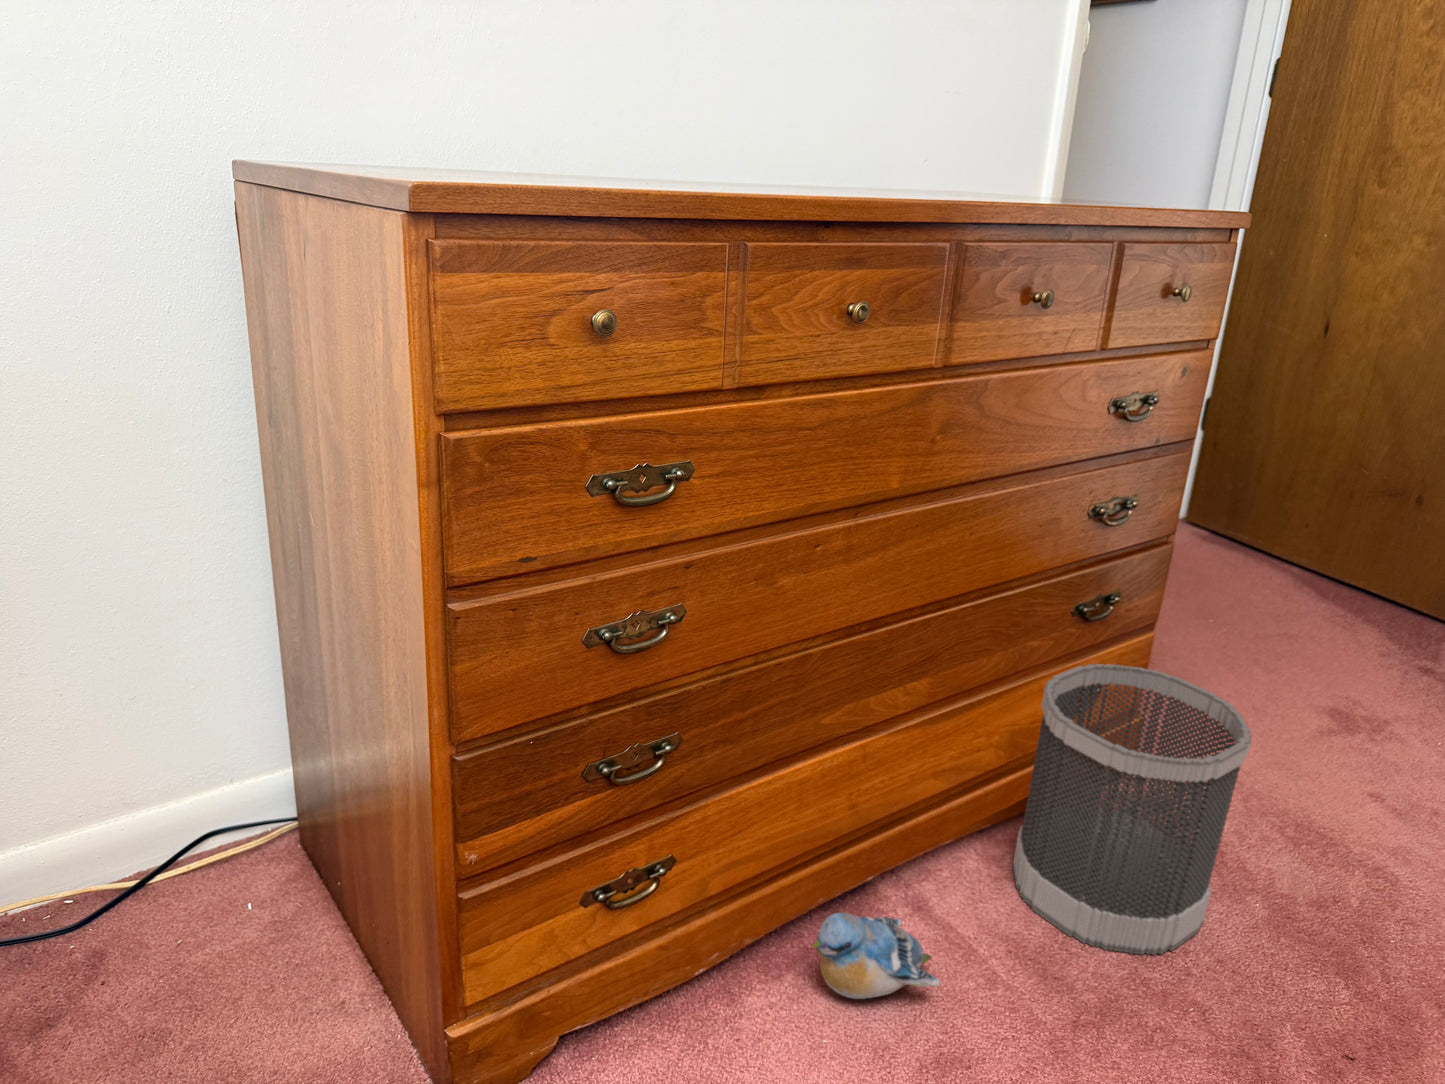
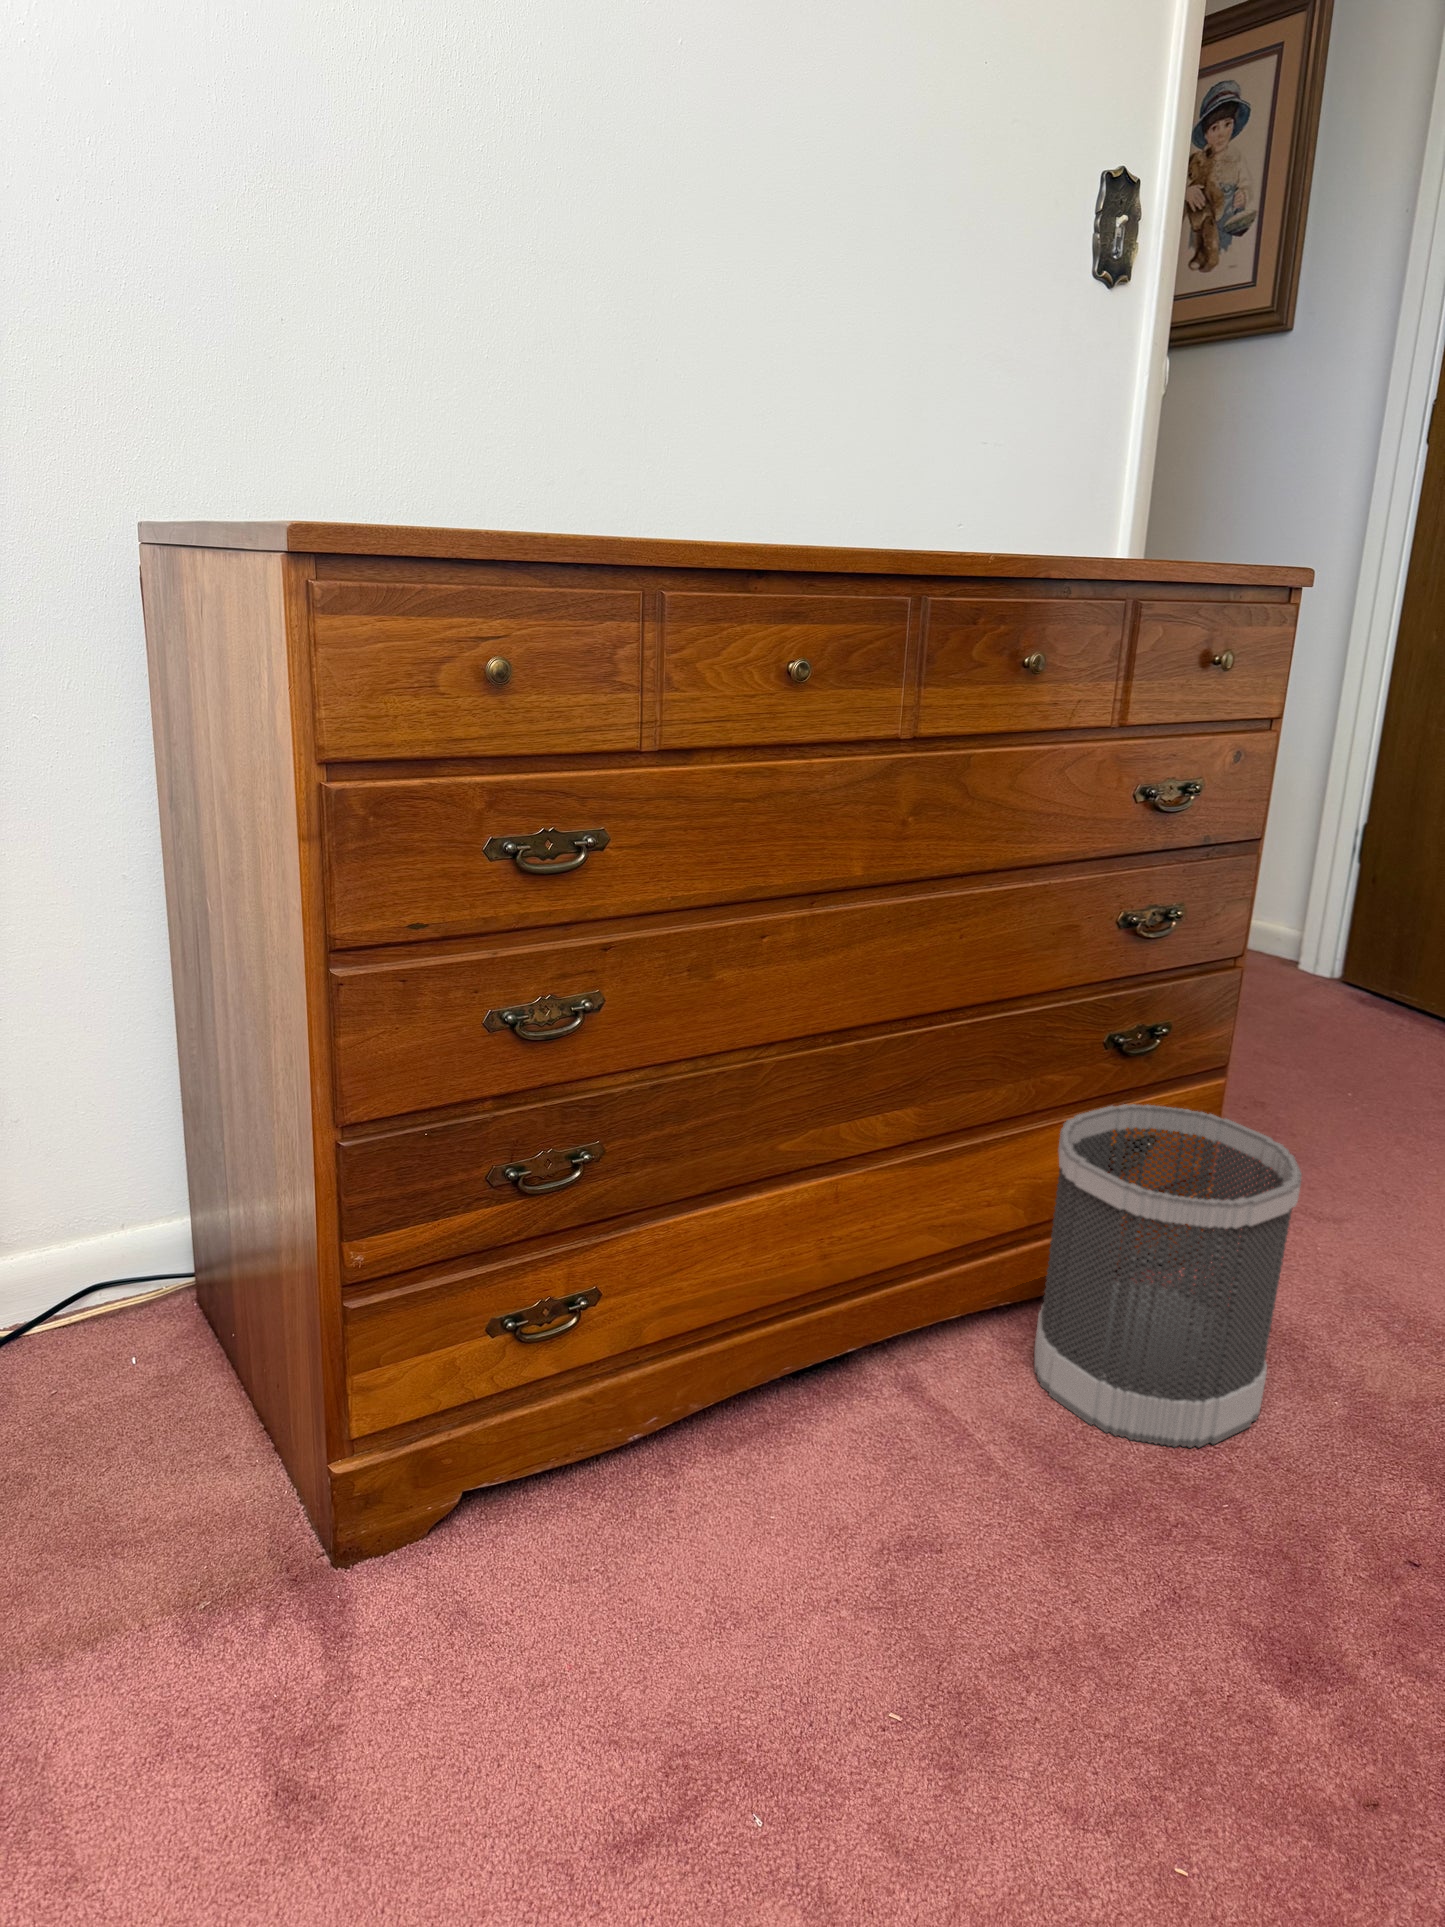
plush toy: present [814,913,941,999] -> none [764,1371,917,1475]

